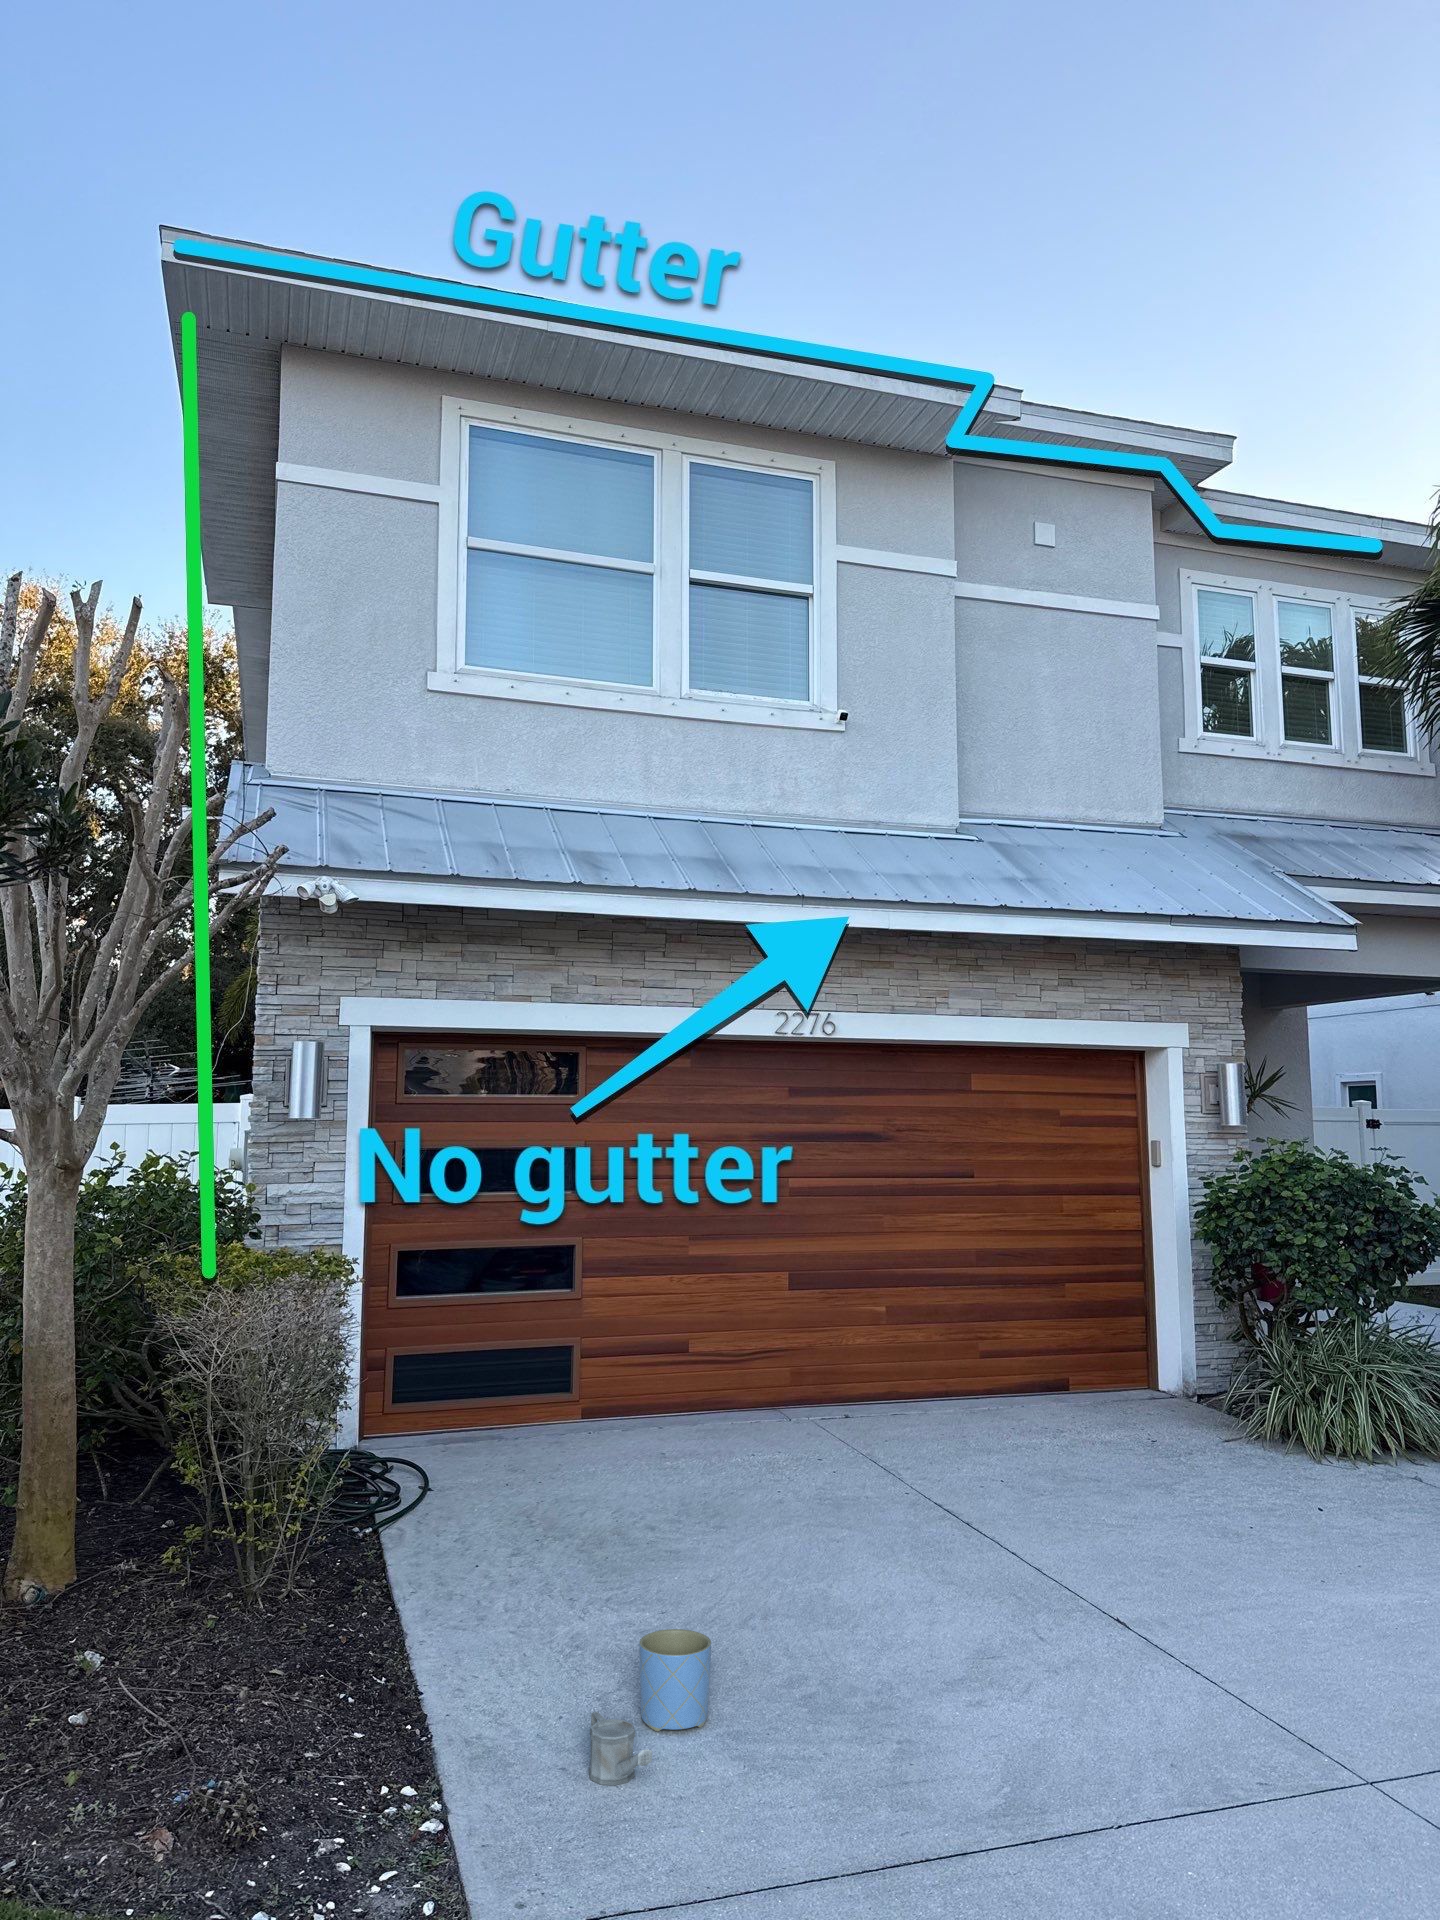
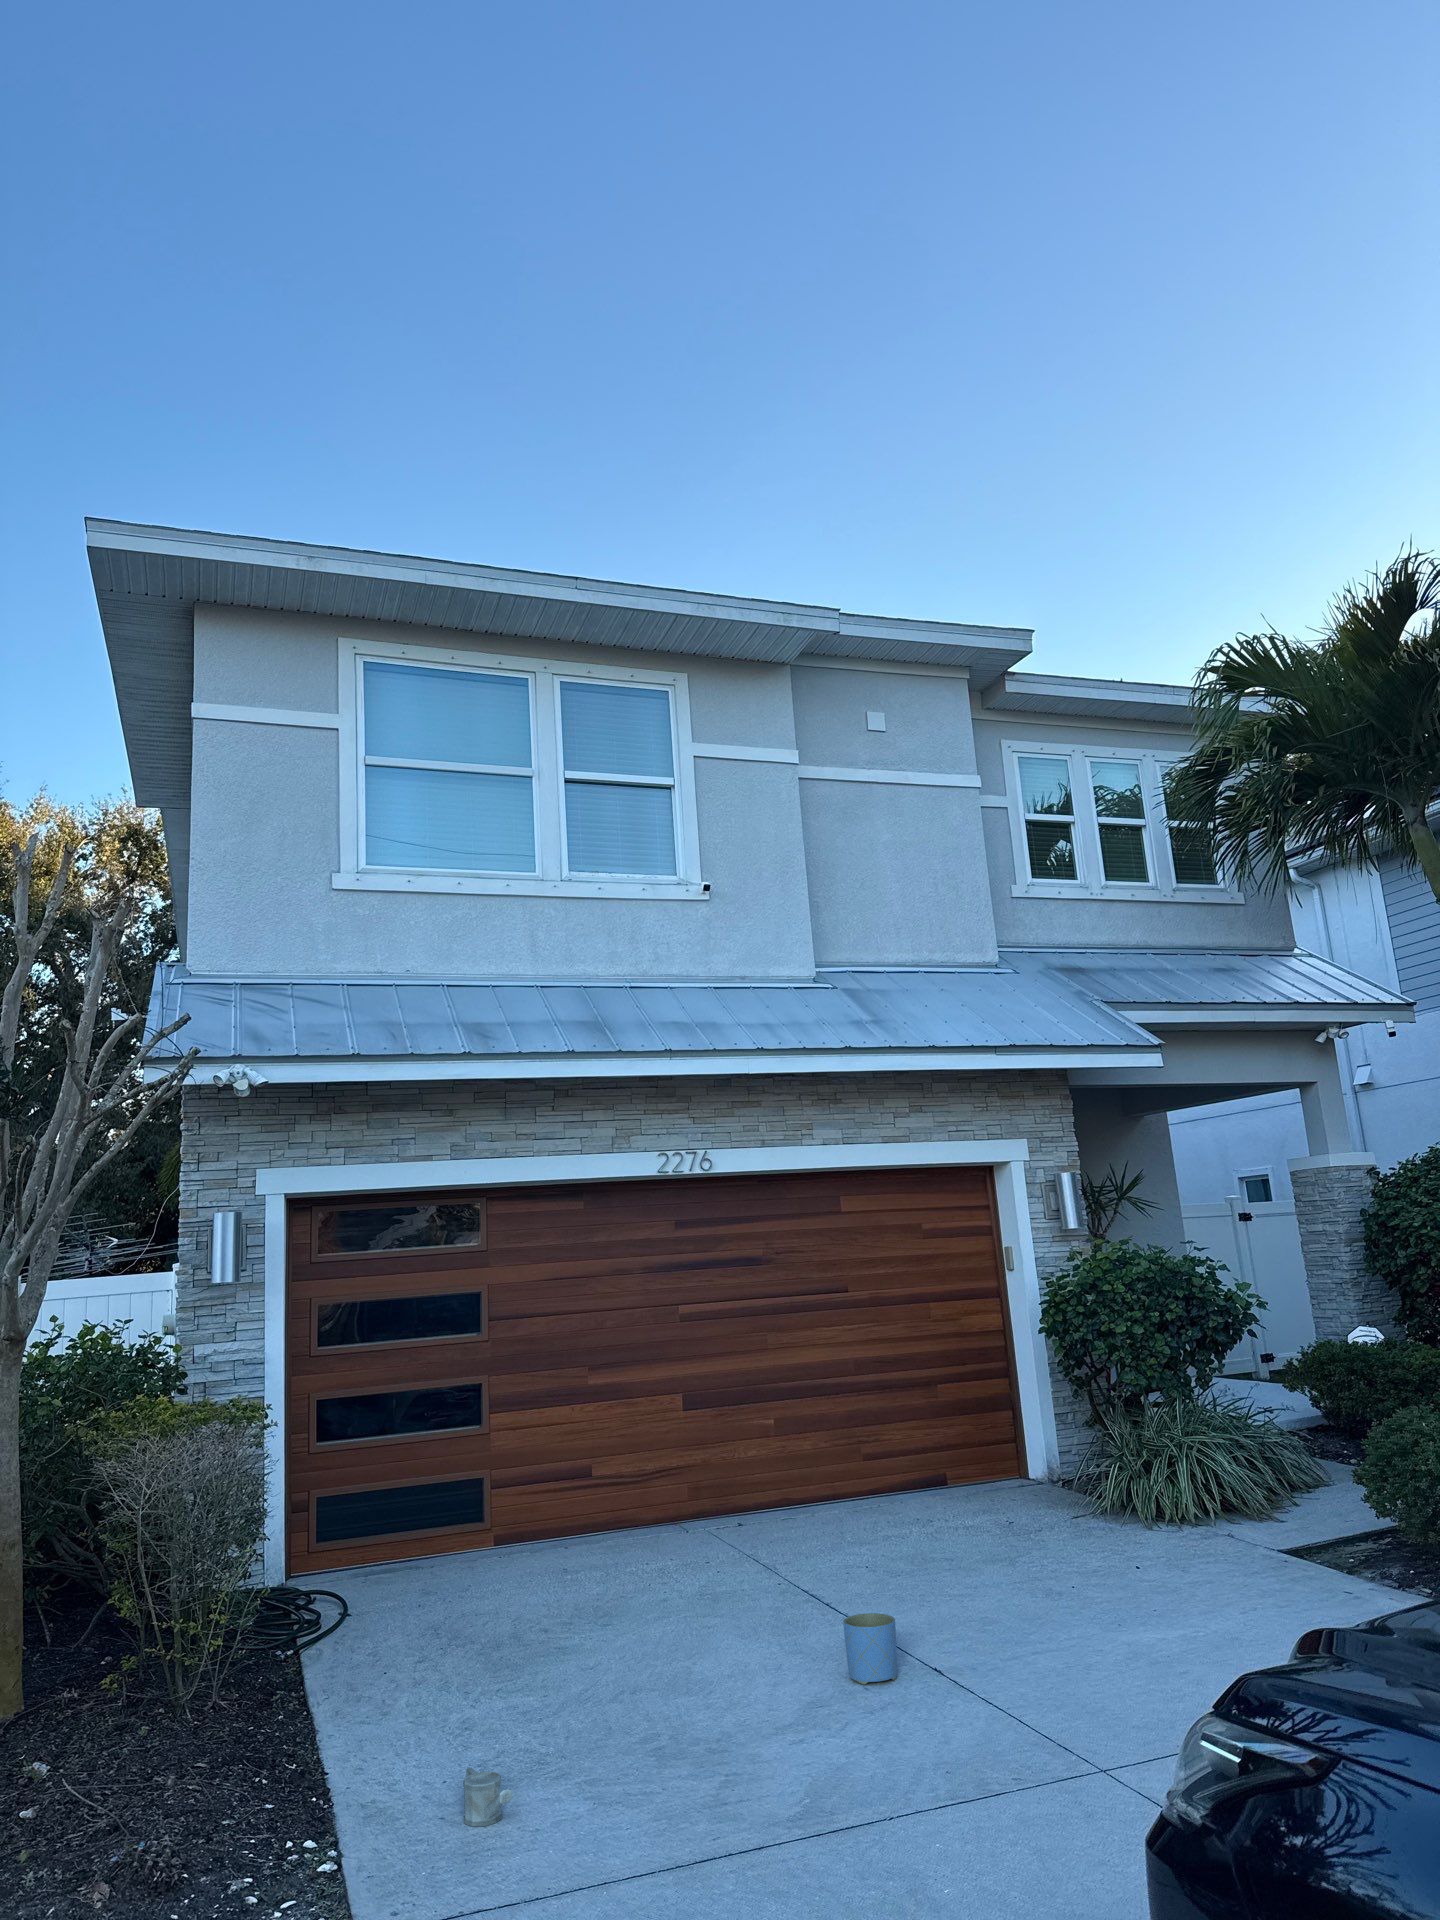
planter: present [639,1629,711,1732] -> present [843,1613,897,1685]

